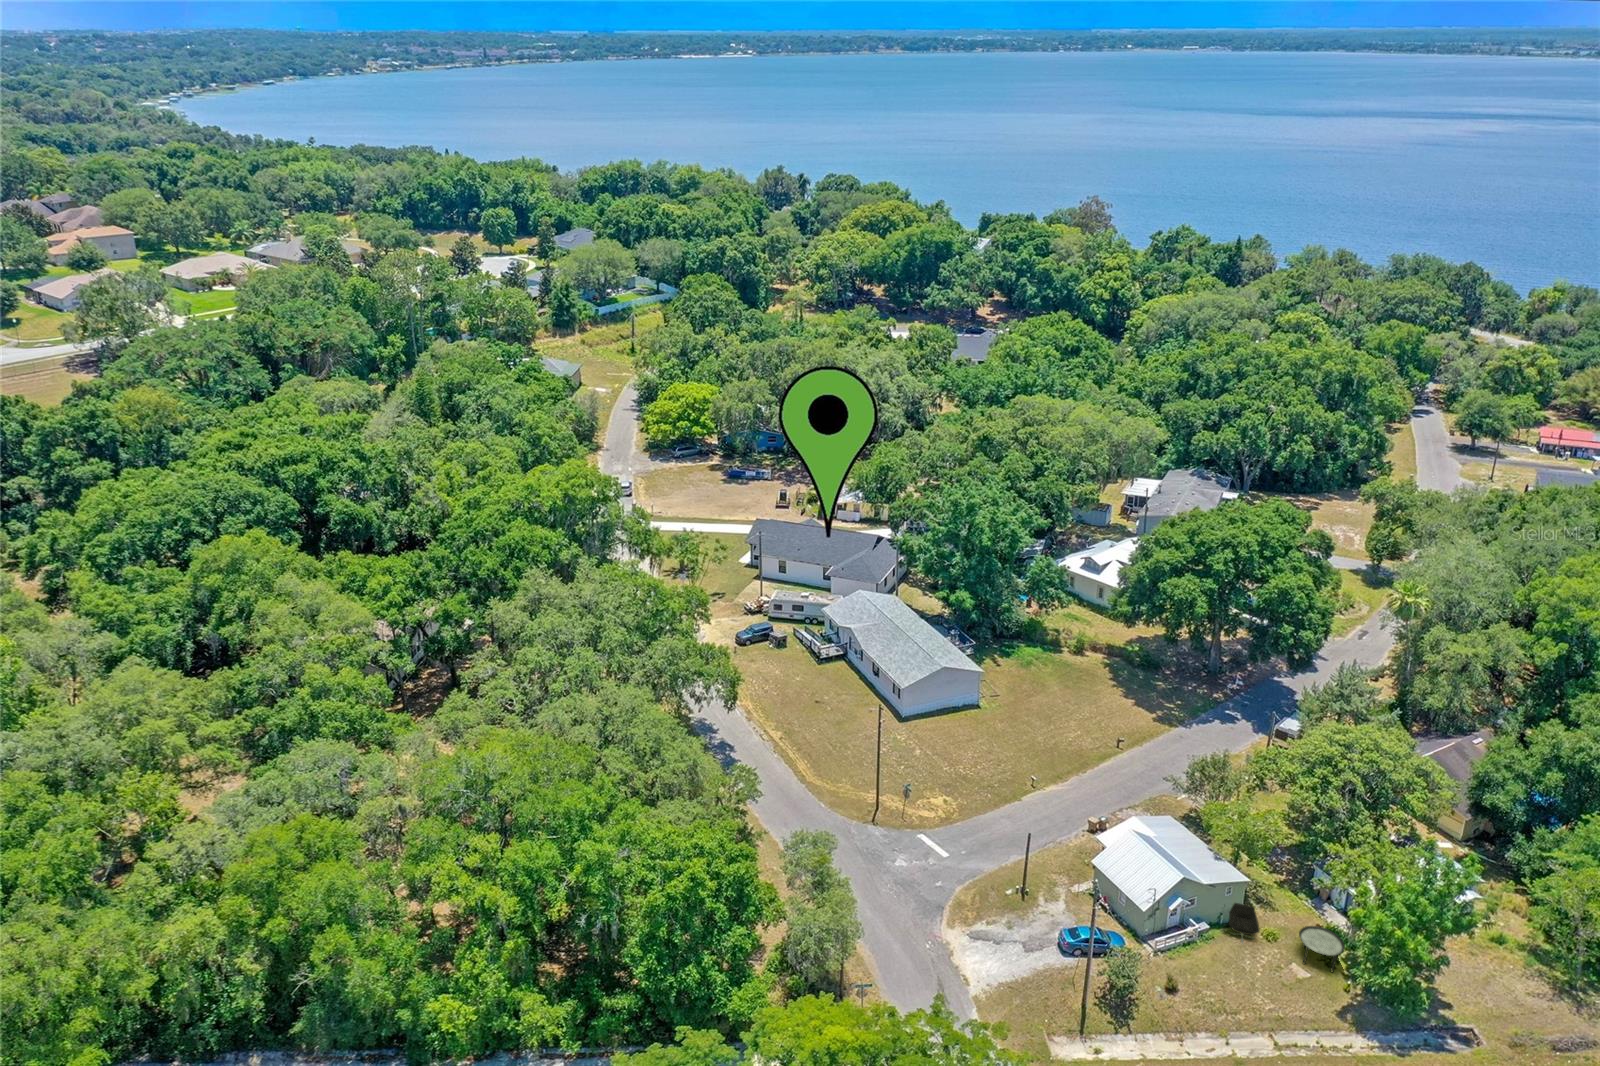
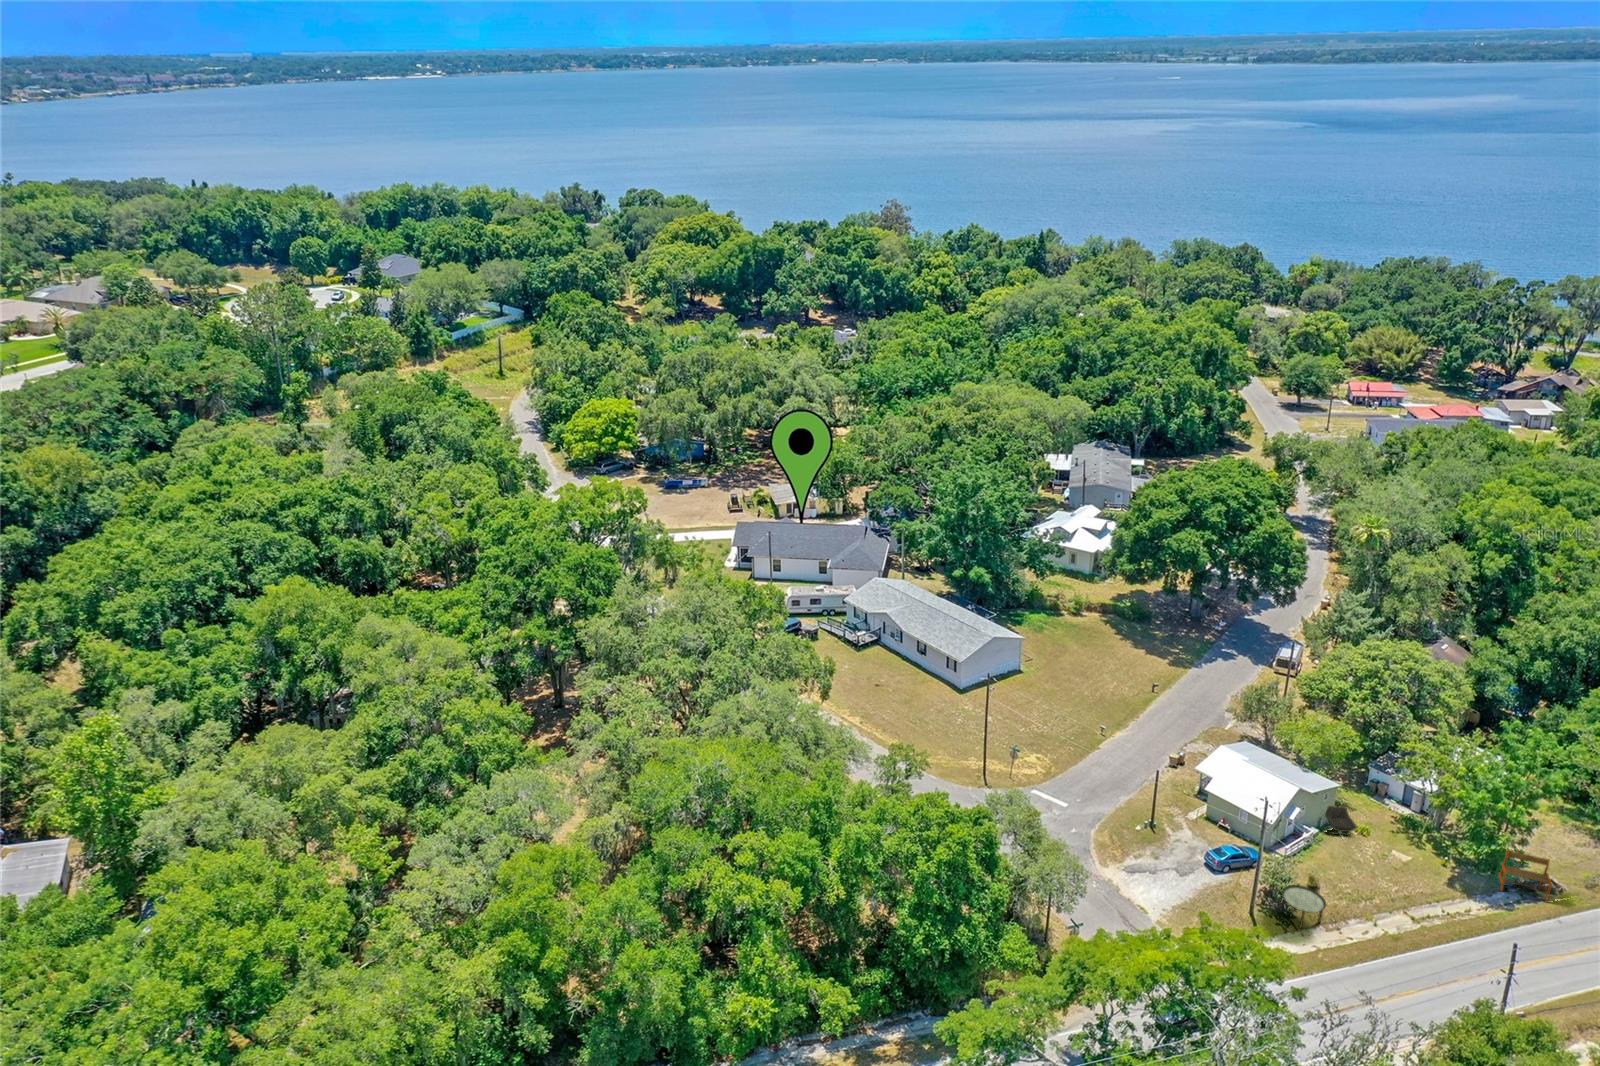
round table: present [1299,926,1345,972] -> present [1281,885,1326,928]
bench: none [1402,986,1465,1055] -> present [1499,850,1552,902]

